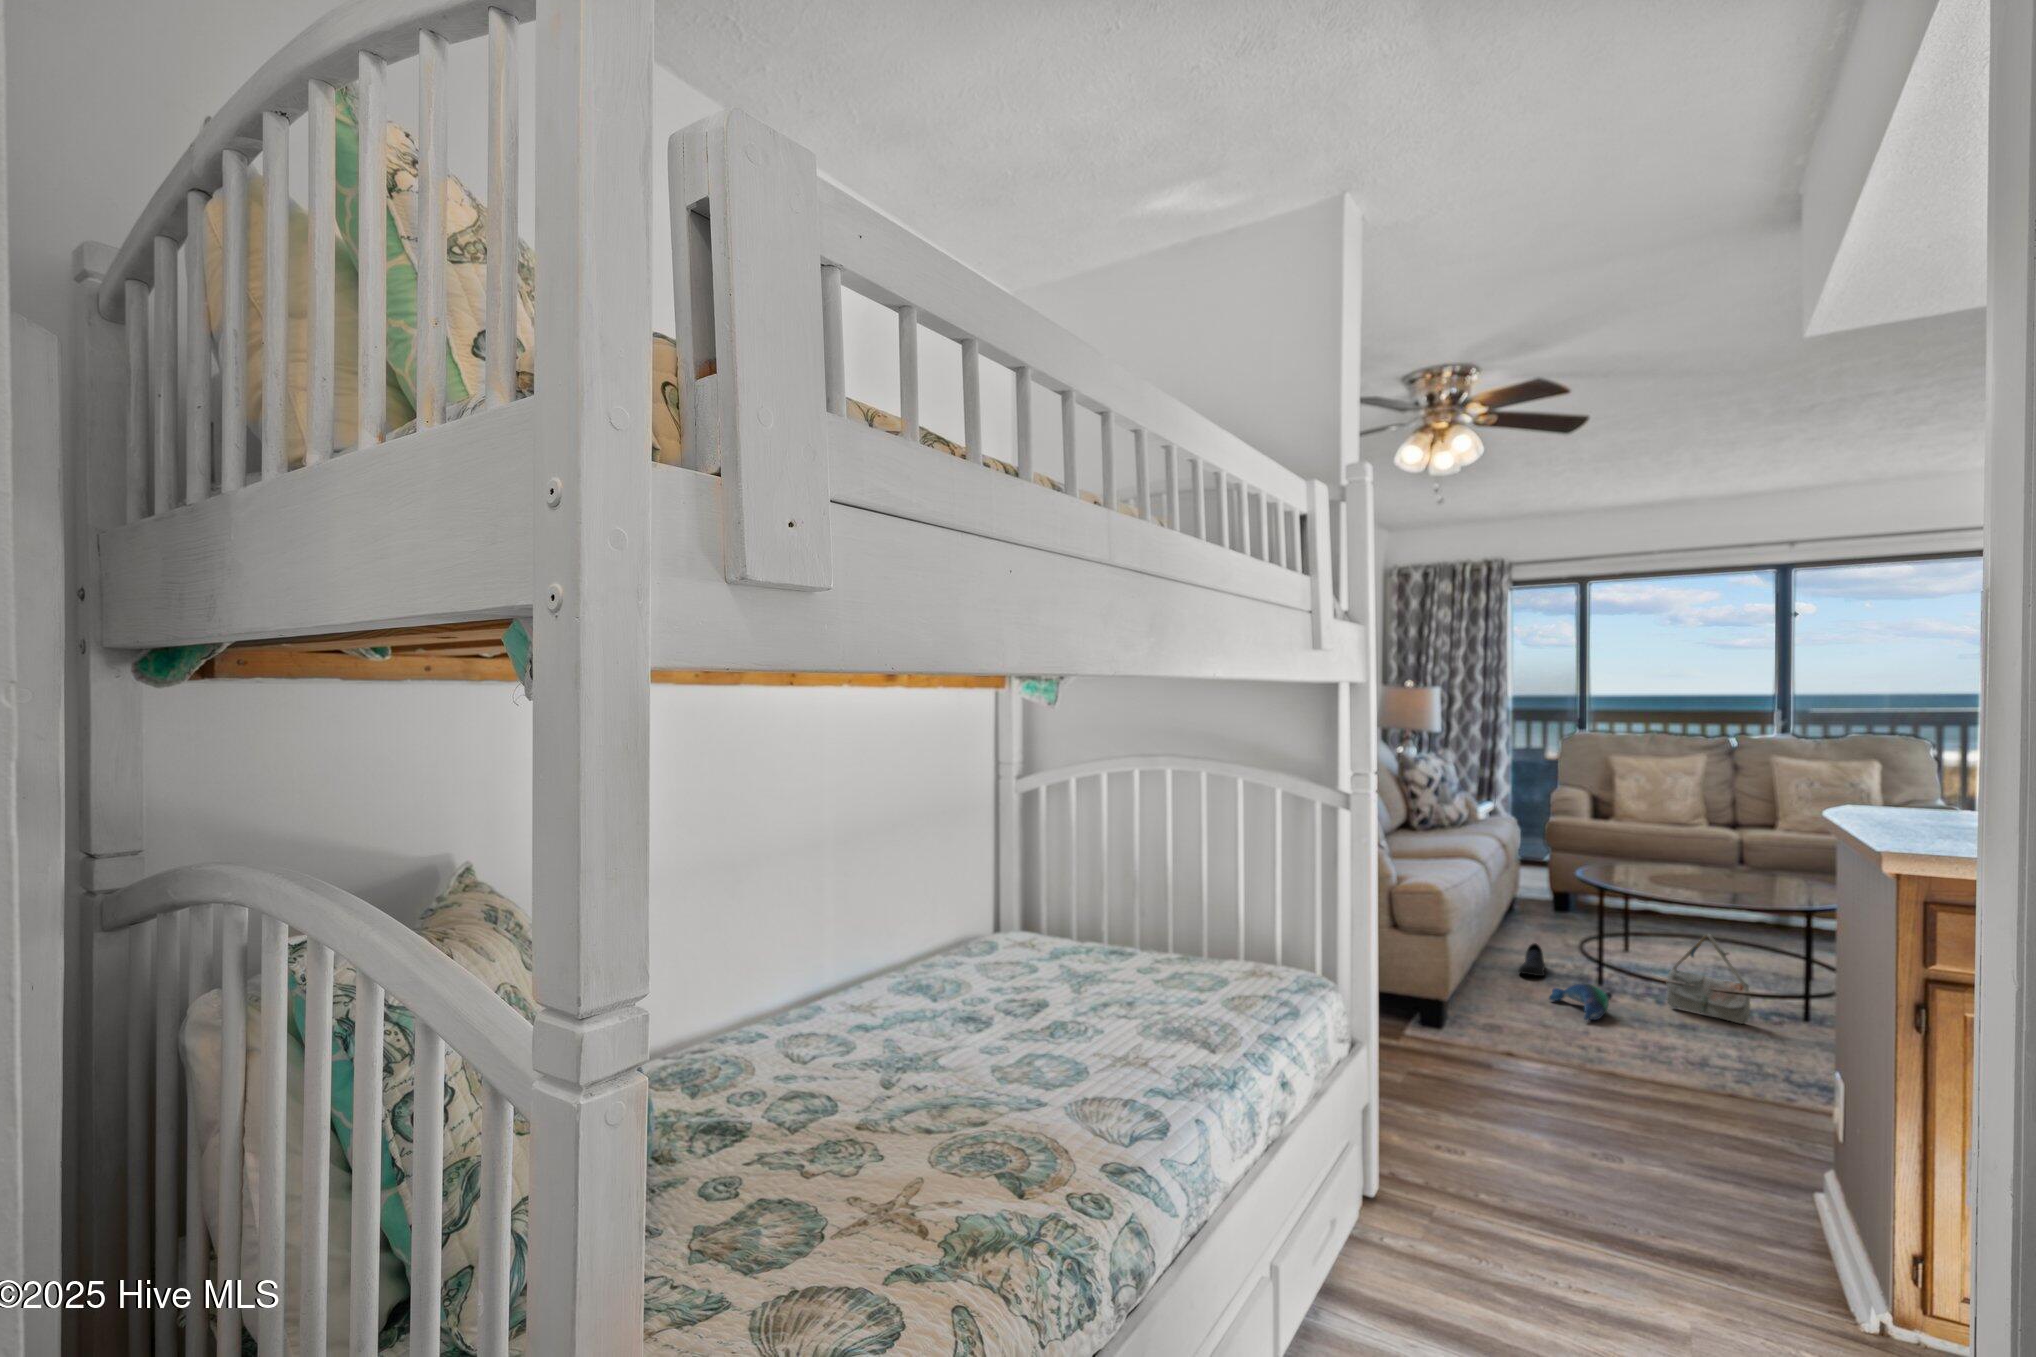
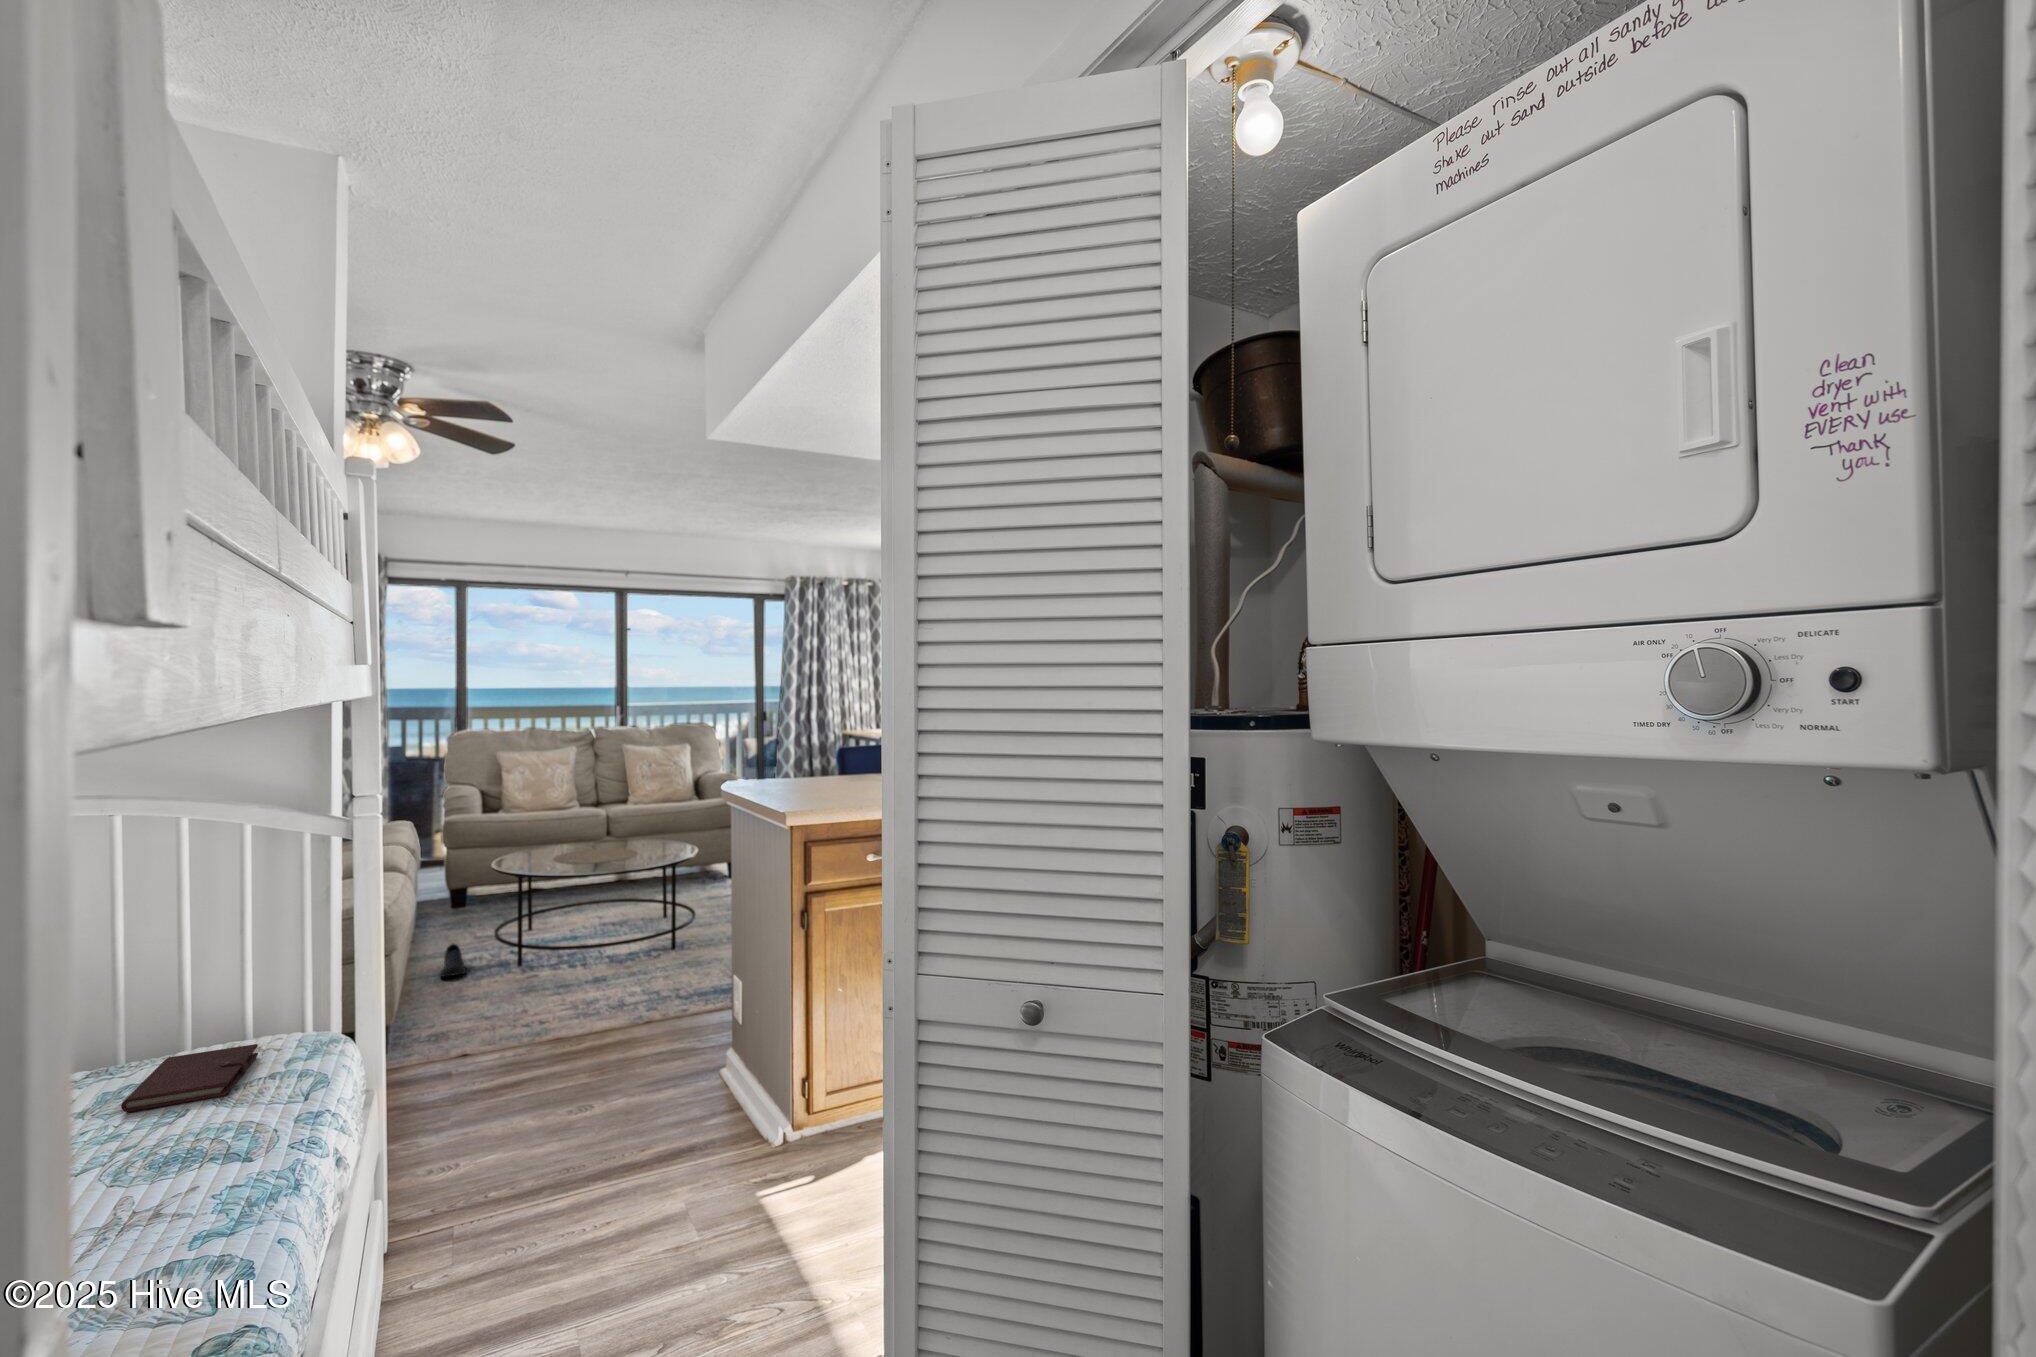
bag: present [1666,934,1751,1024] -> none [578,897,642,966]
notebook: none [1175,958,1273,999] -> present [121,1044,258,1112]
plush toy: present [1549,984,1612,1021] -> none [478,967,538,1002]

